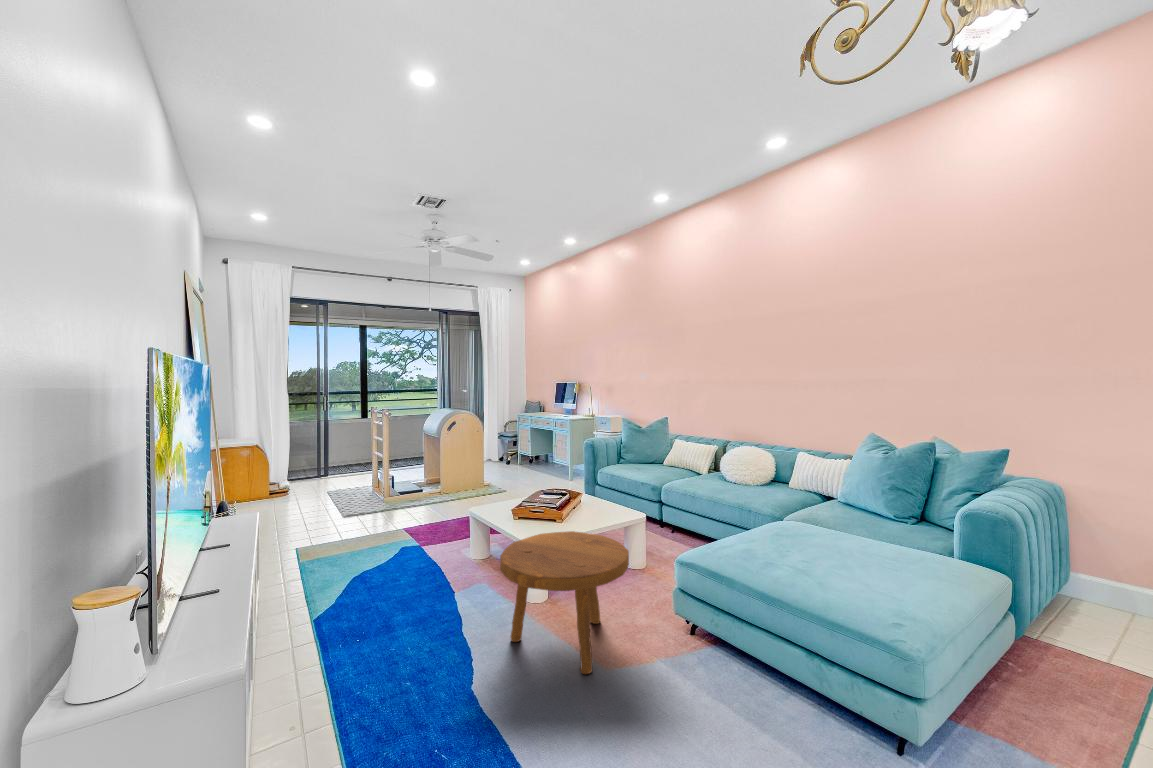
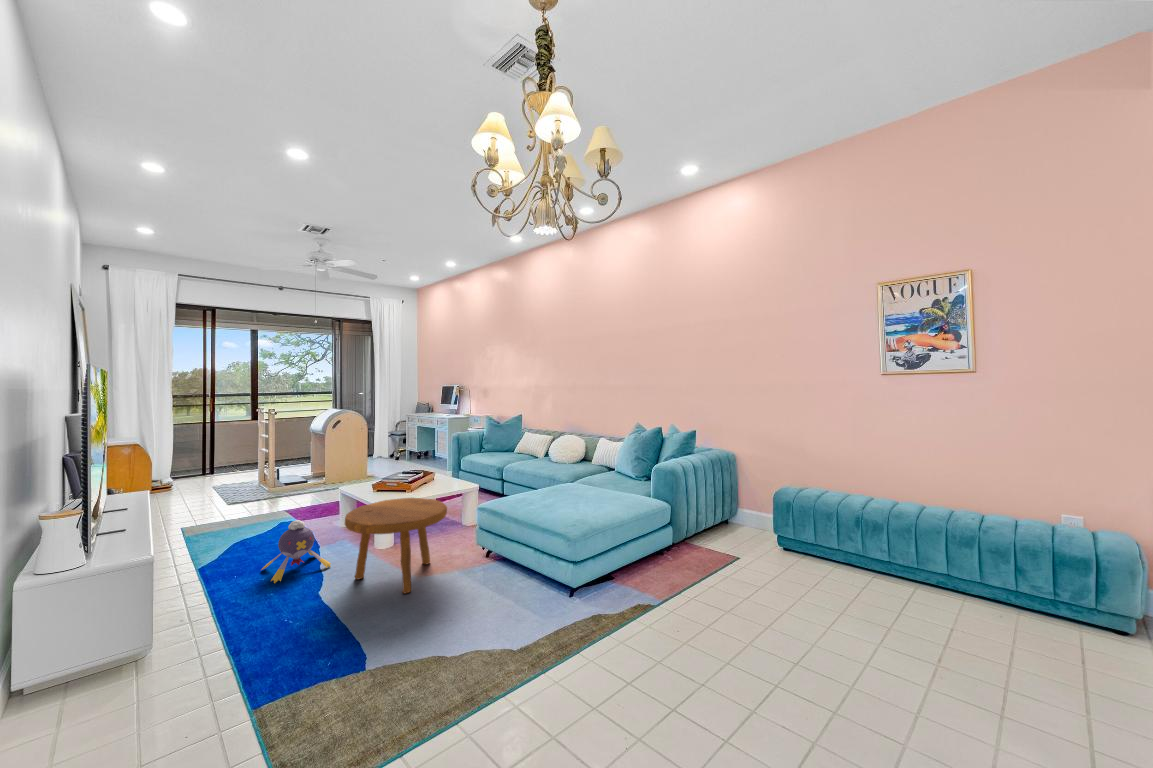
plush toy: none [394,555,476,639] -> present [261,520,331,583]

